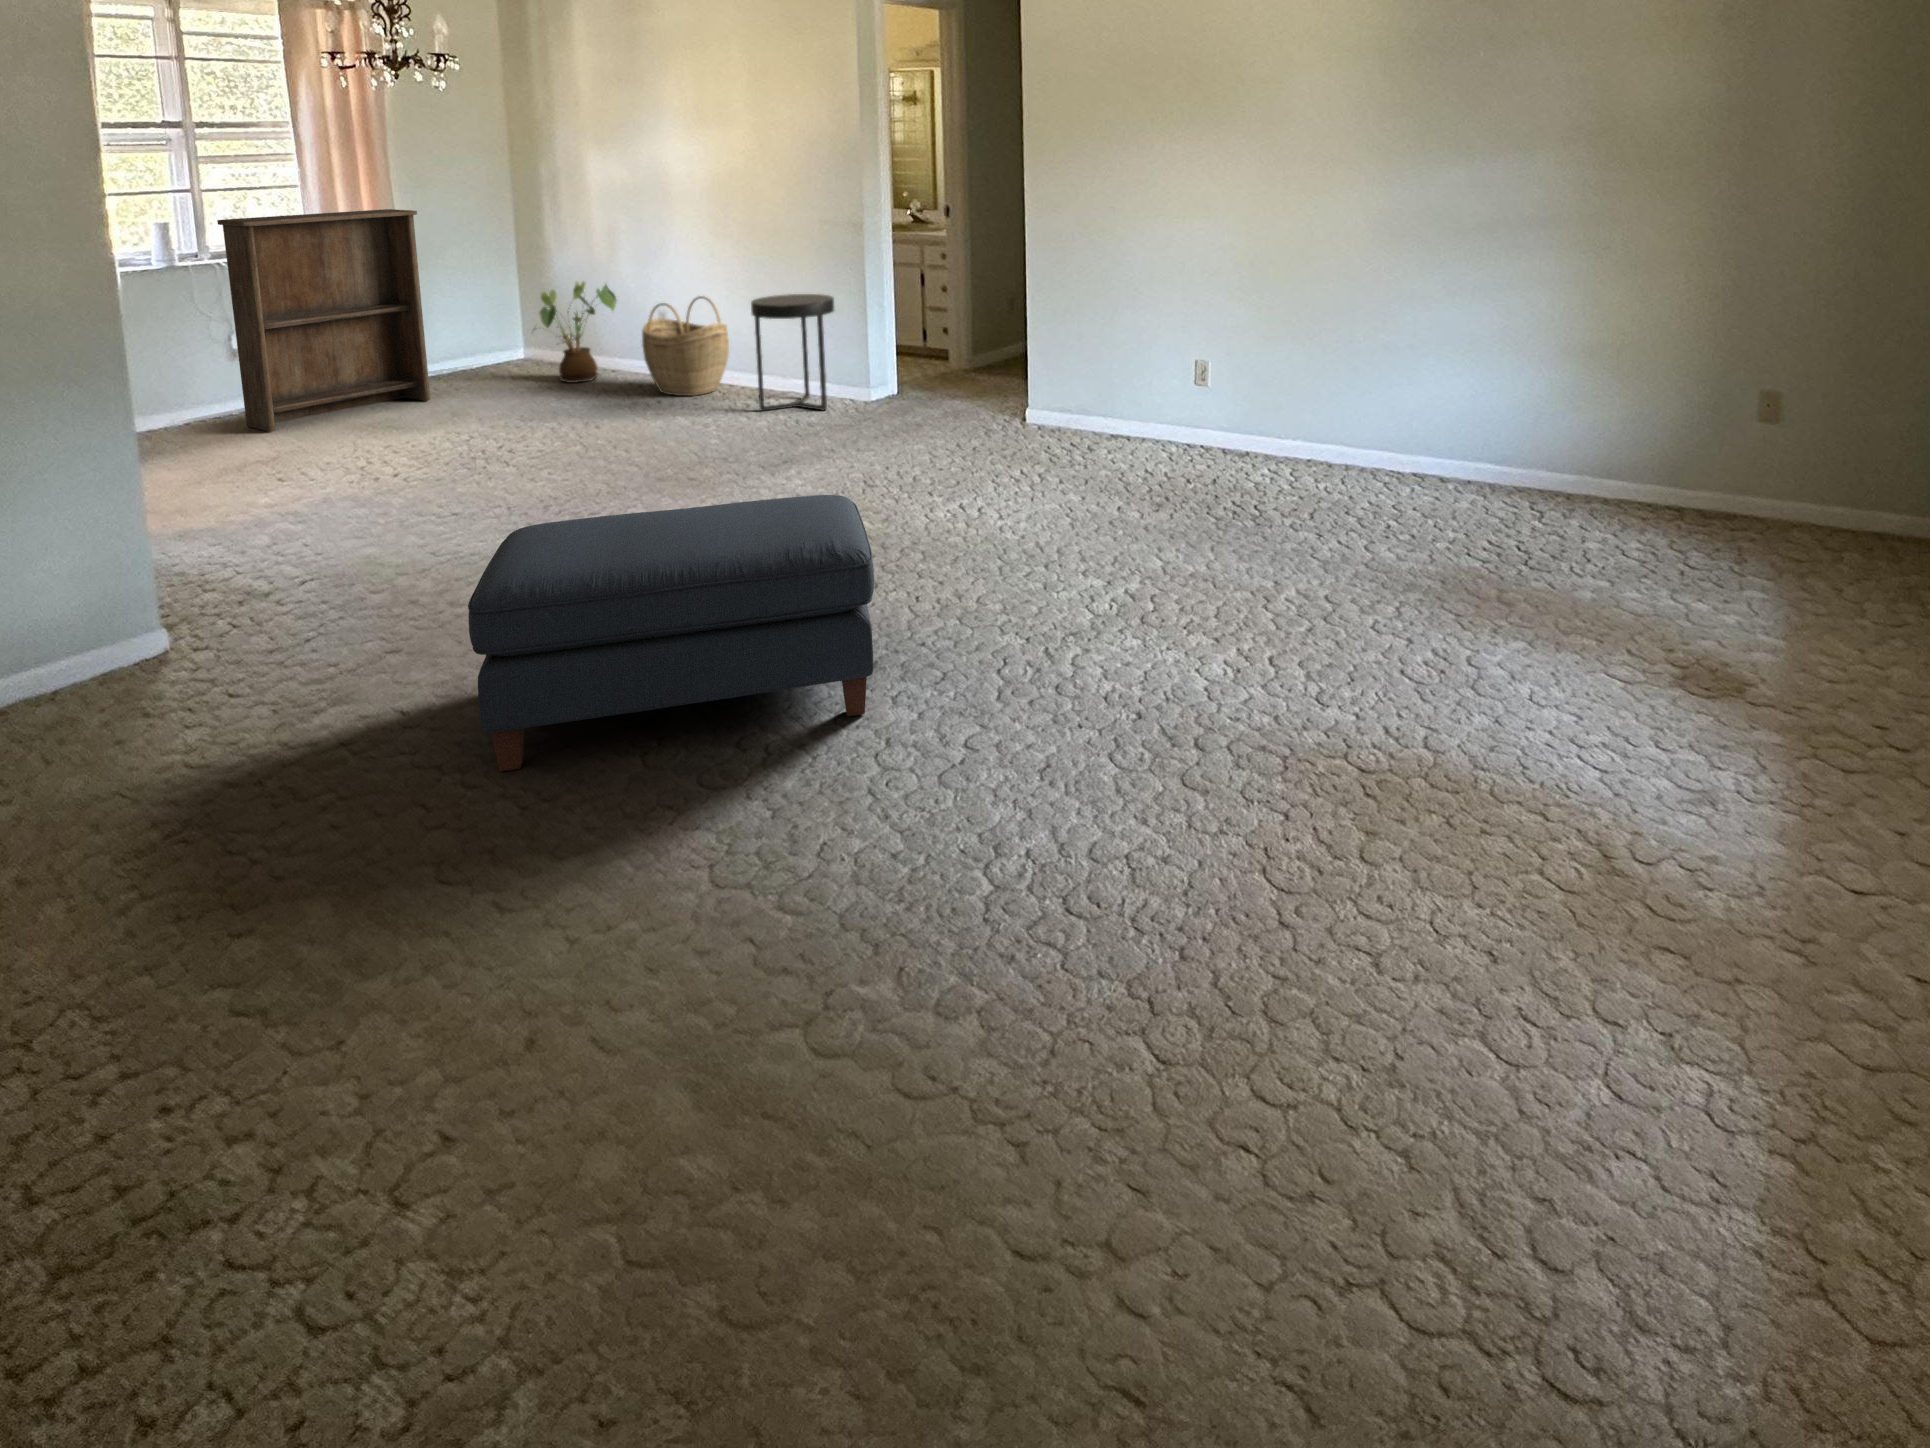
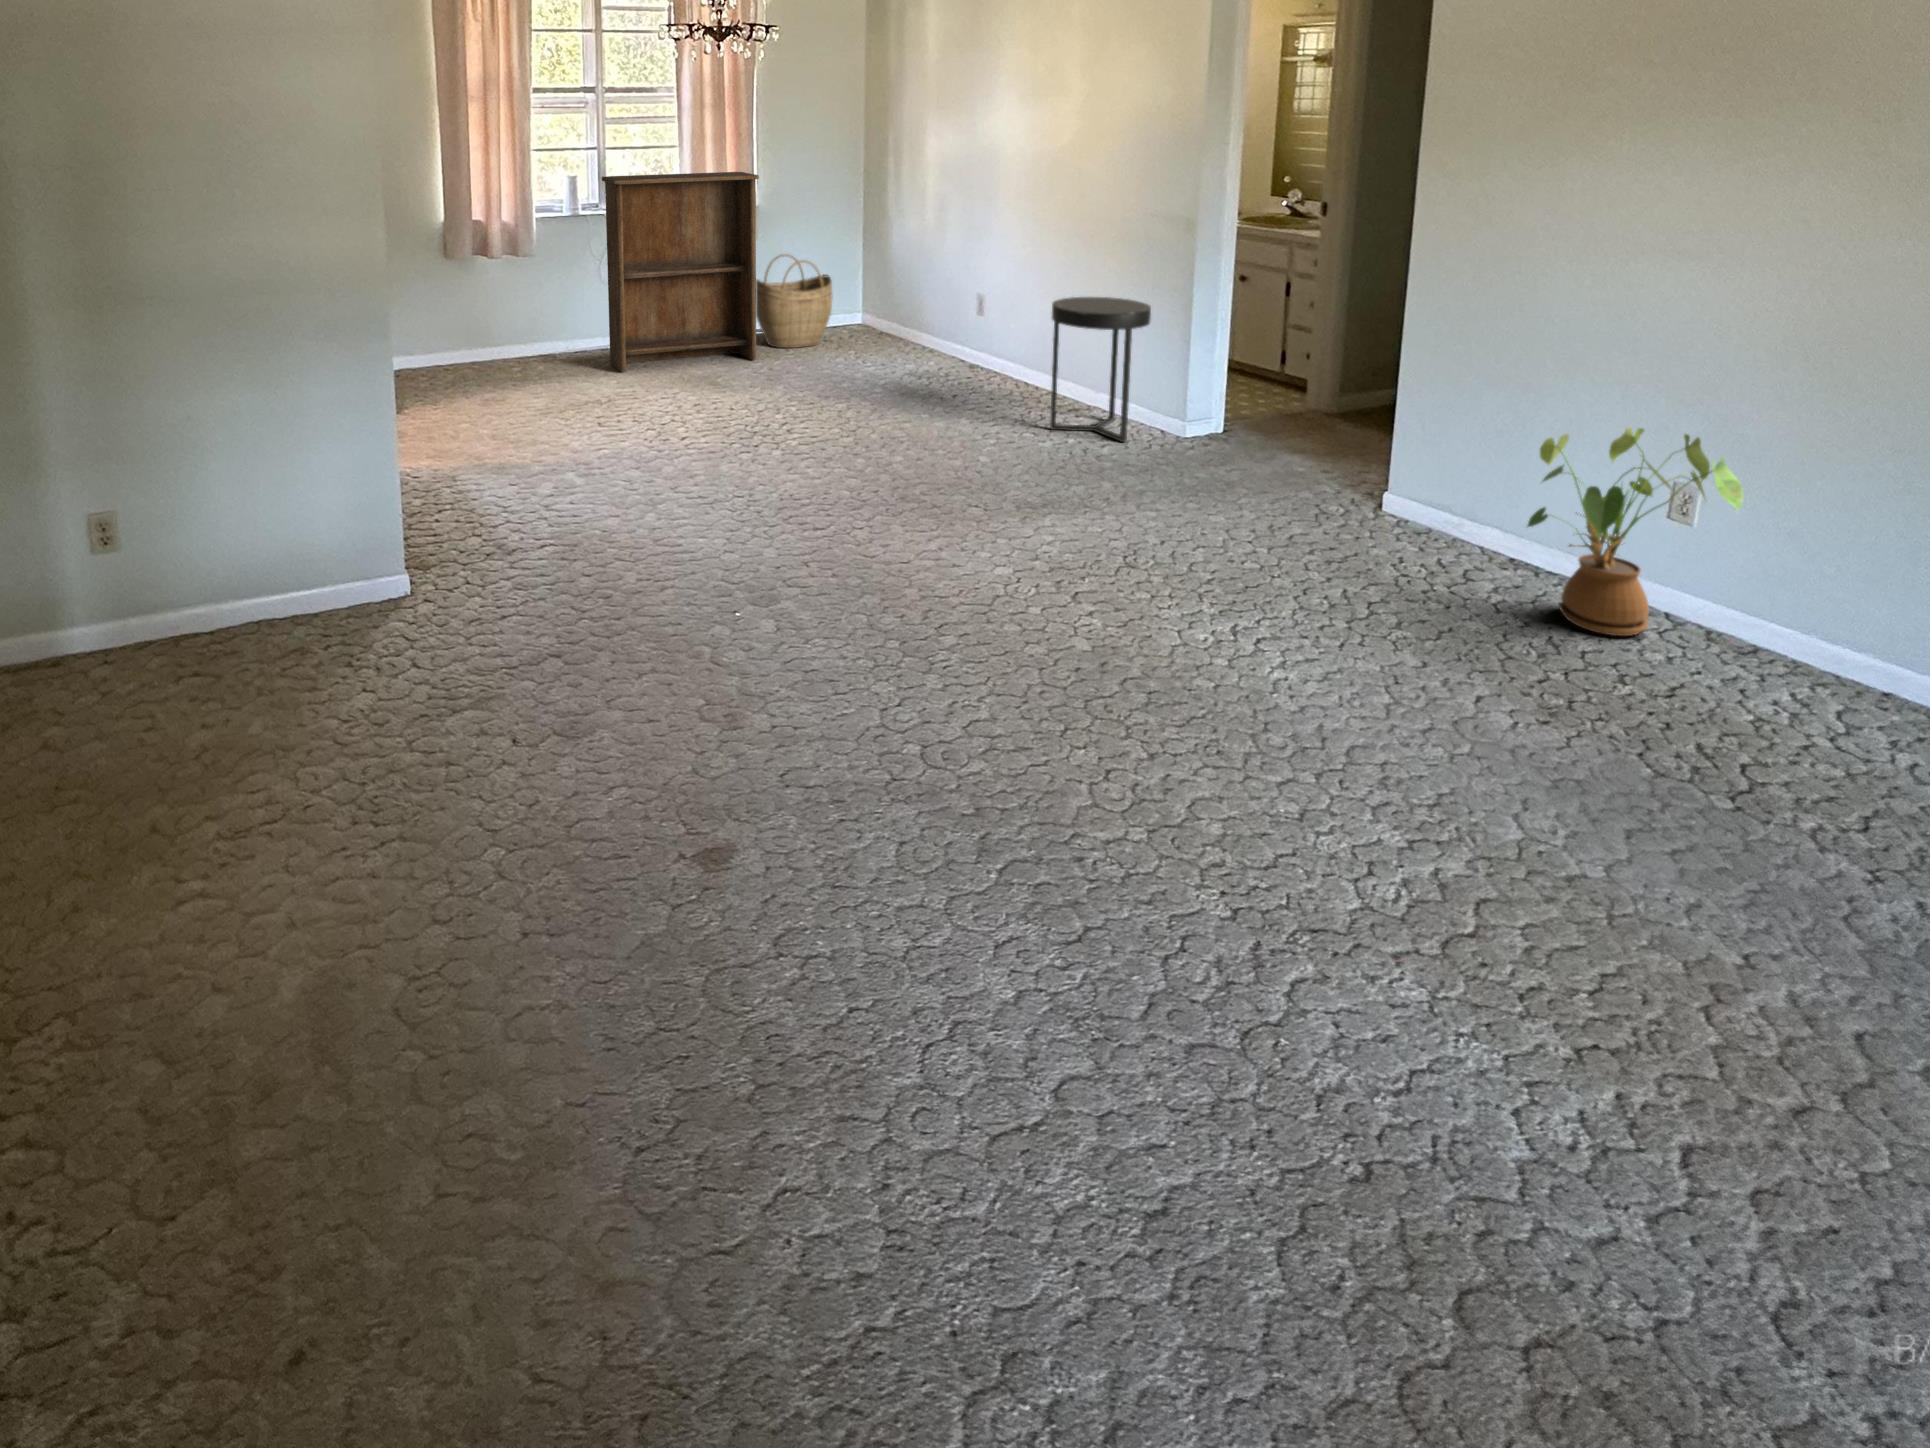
house plant: present [540,282,616,383] -> present [1527,427,1743,636]
woven basket: present [642,296,729,396] -> present [756,254,833,348]
ottoman: present [468,495,874,772] -> none [516,574,1011,957]

